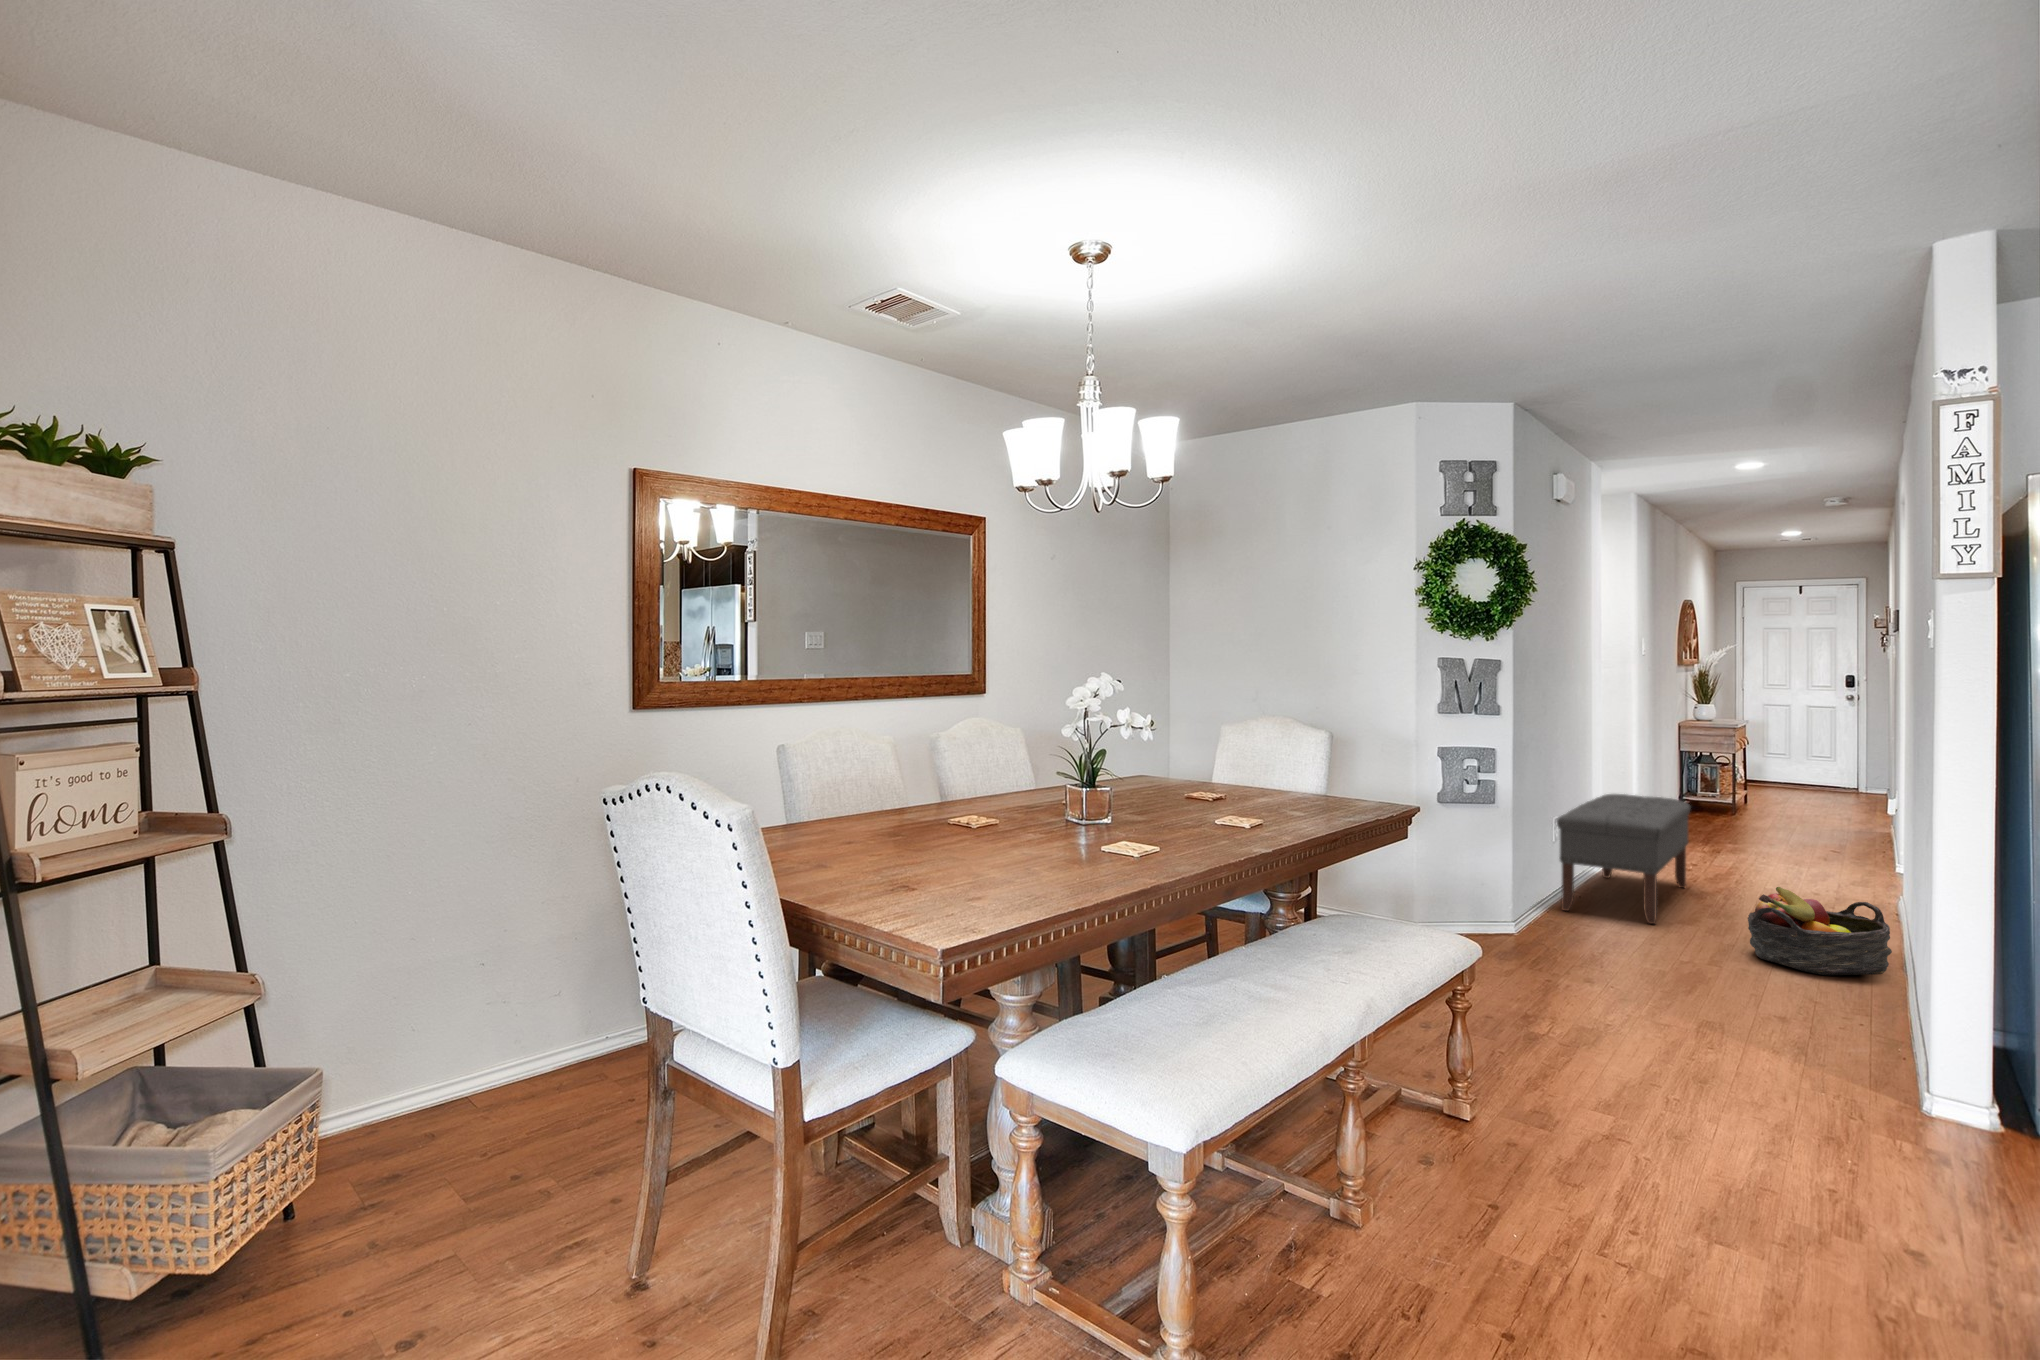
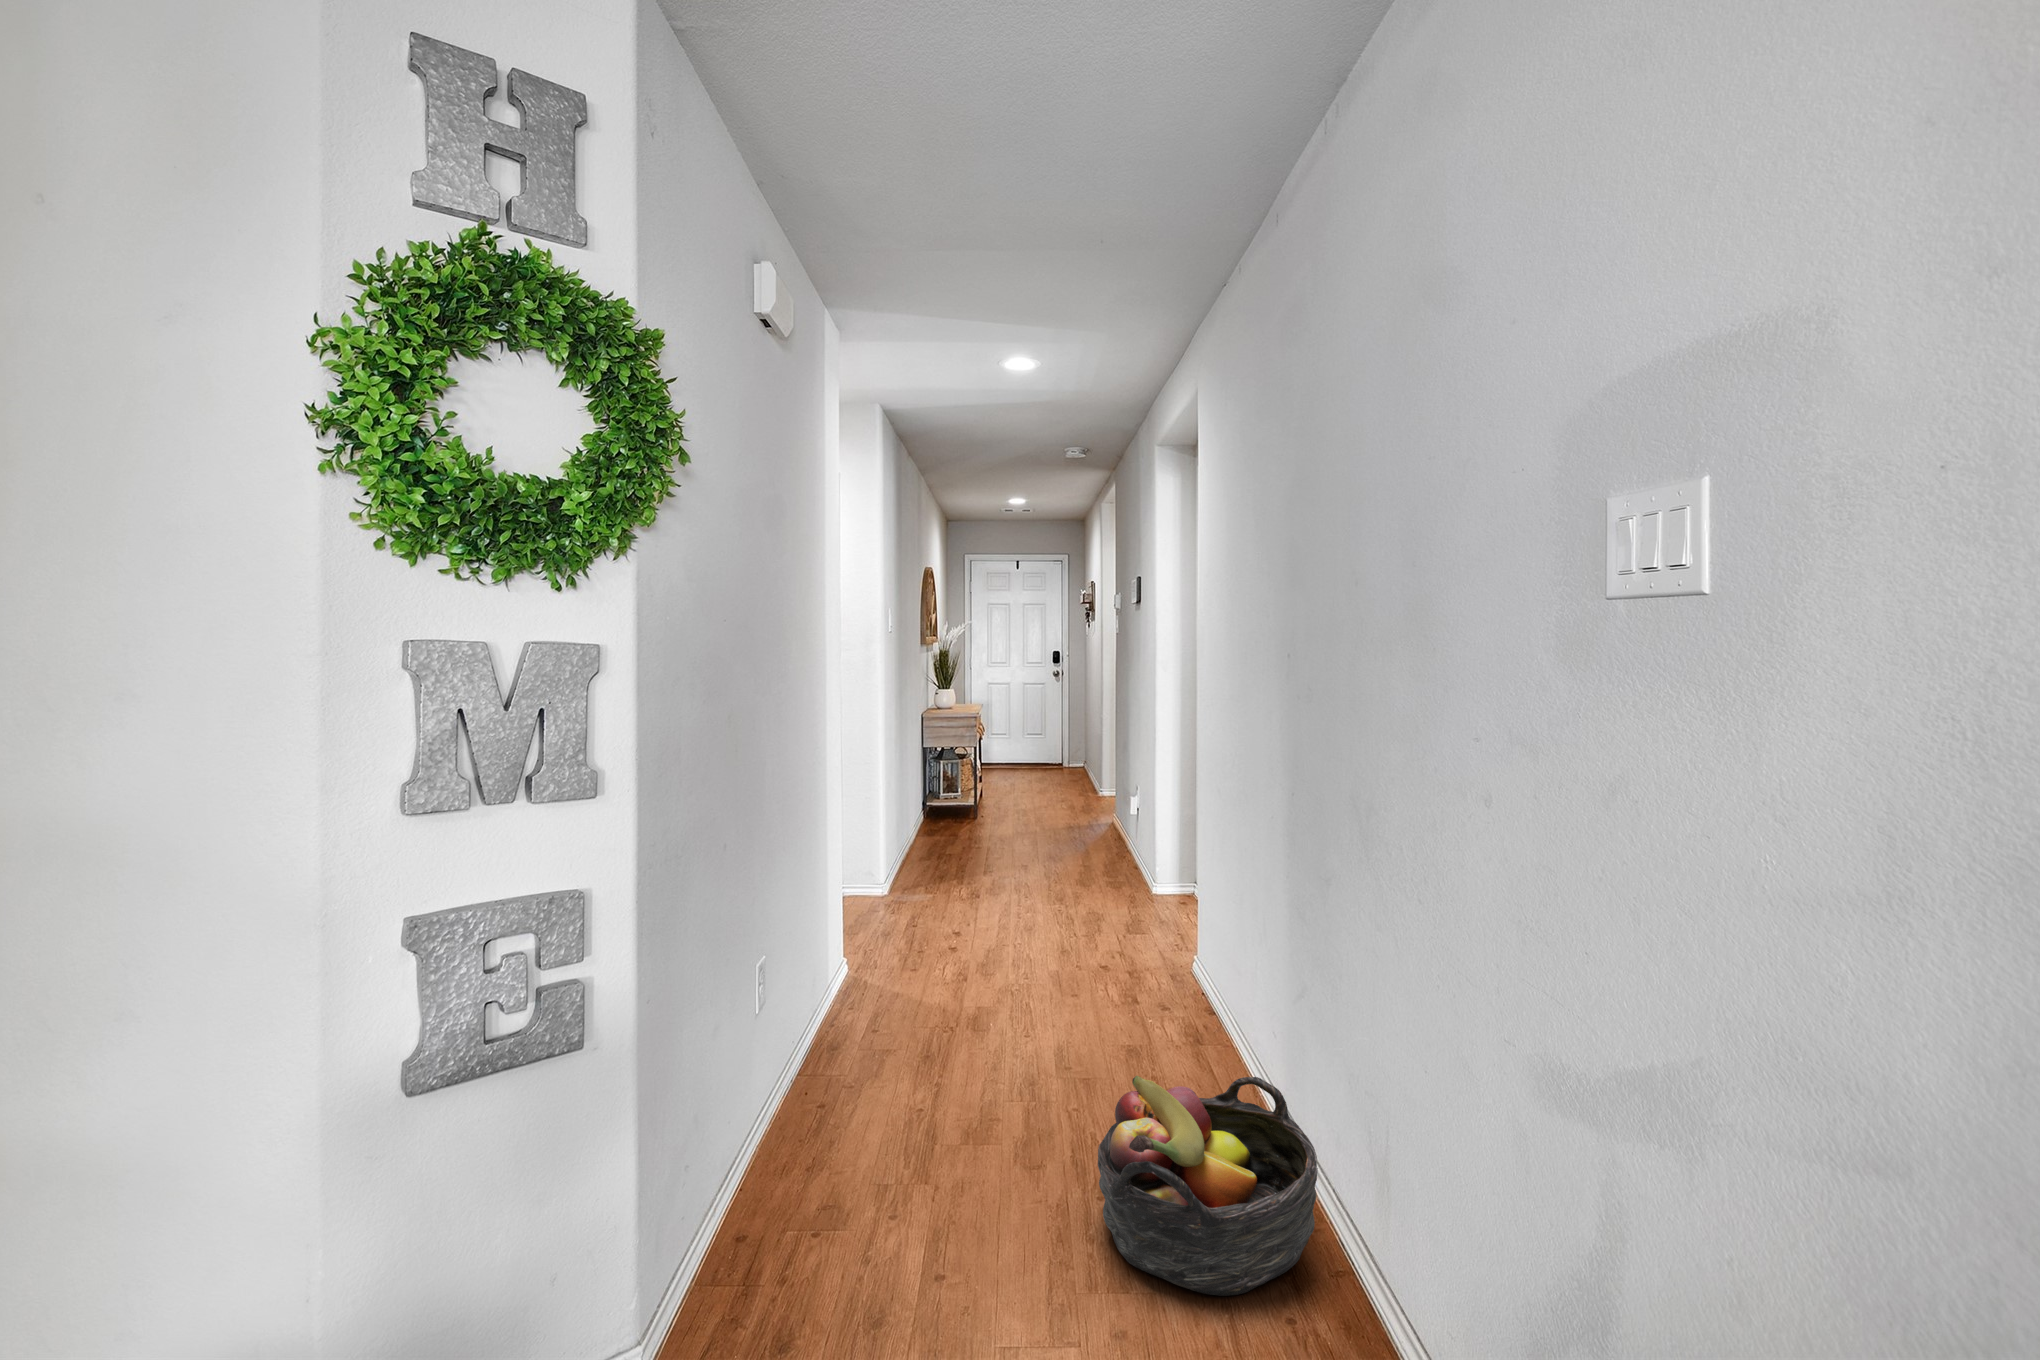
bench: present [1557,794,1690,924] -> none [759,863,964,1172]

